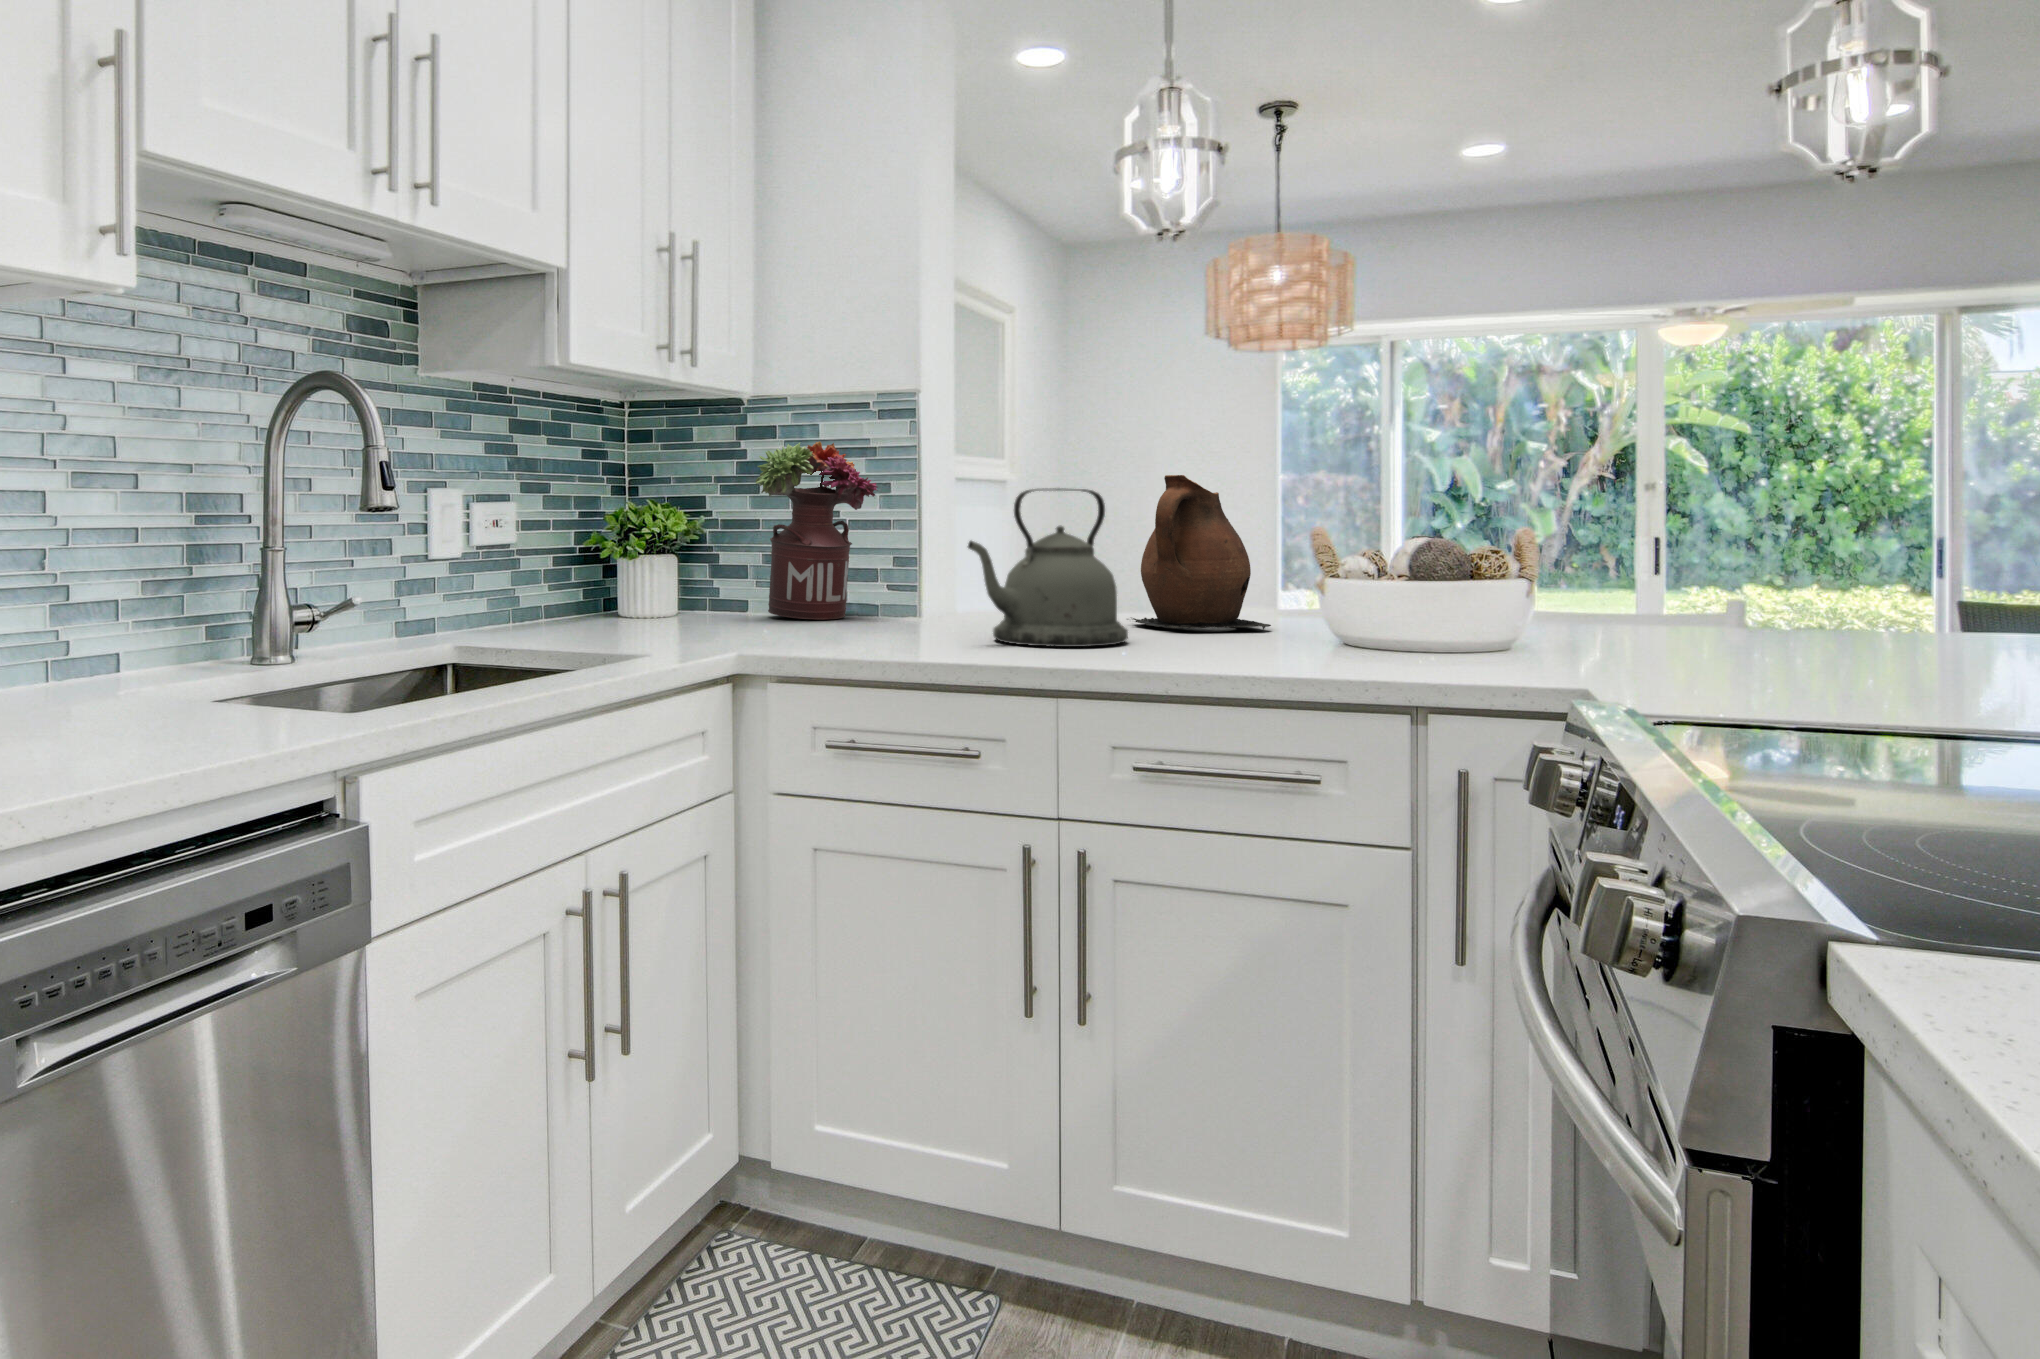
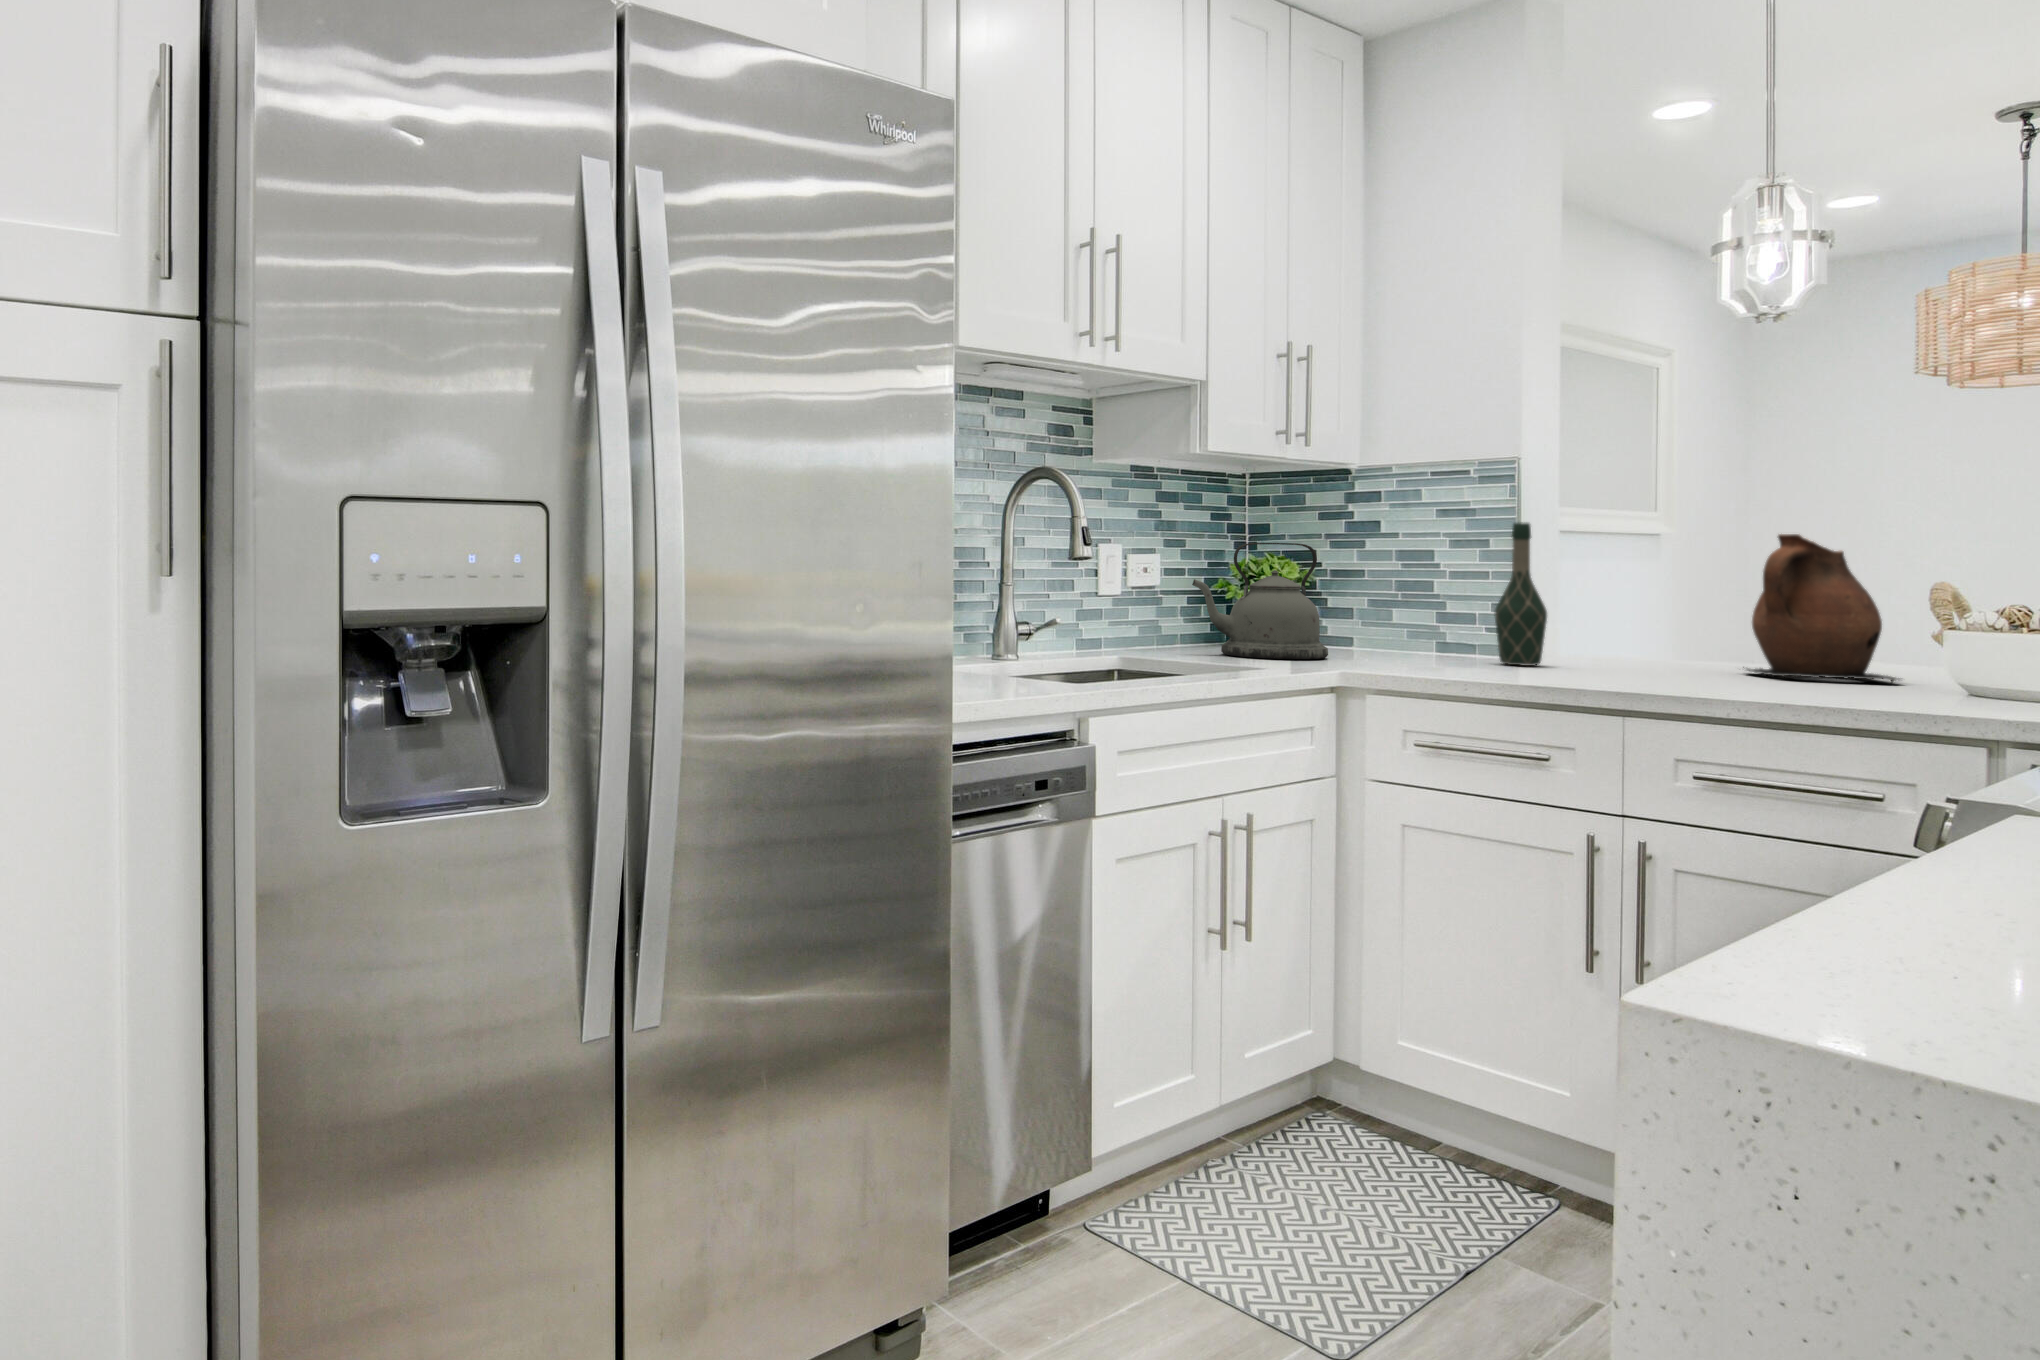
flower arrangement: present [756,441,878,620] -> none [1360,504,1476,655]
wine bottle: none [902,462,955,629] -> present [1494,522,1547,666]
kettle: present [968,488,1128,647] -> present [1192,543,1328,659]

